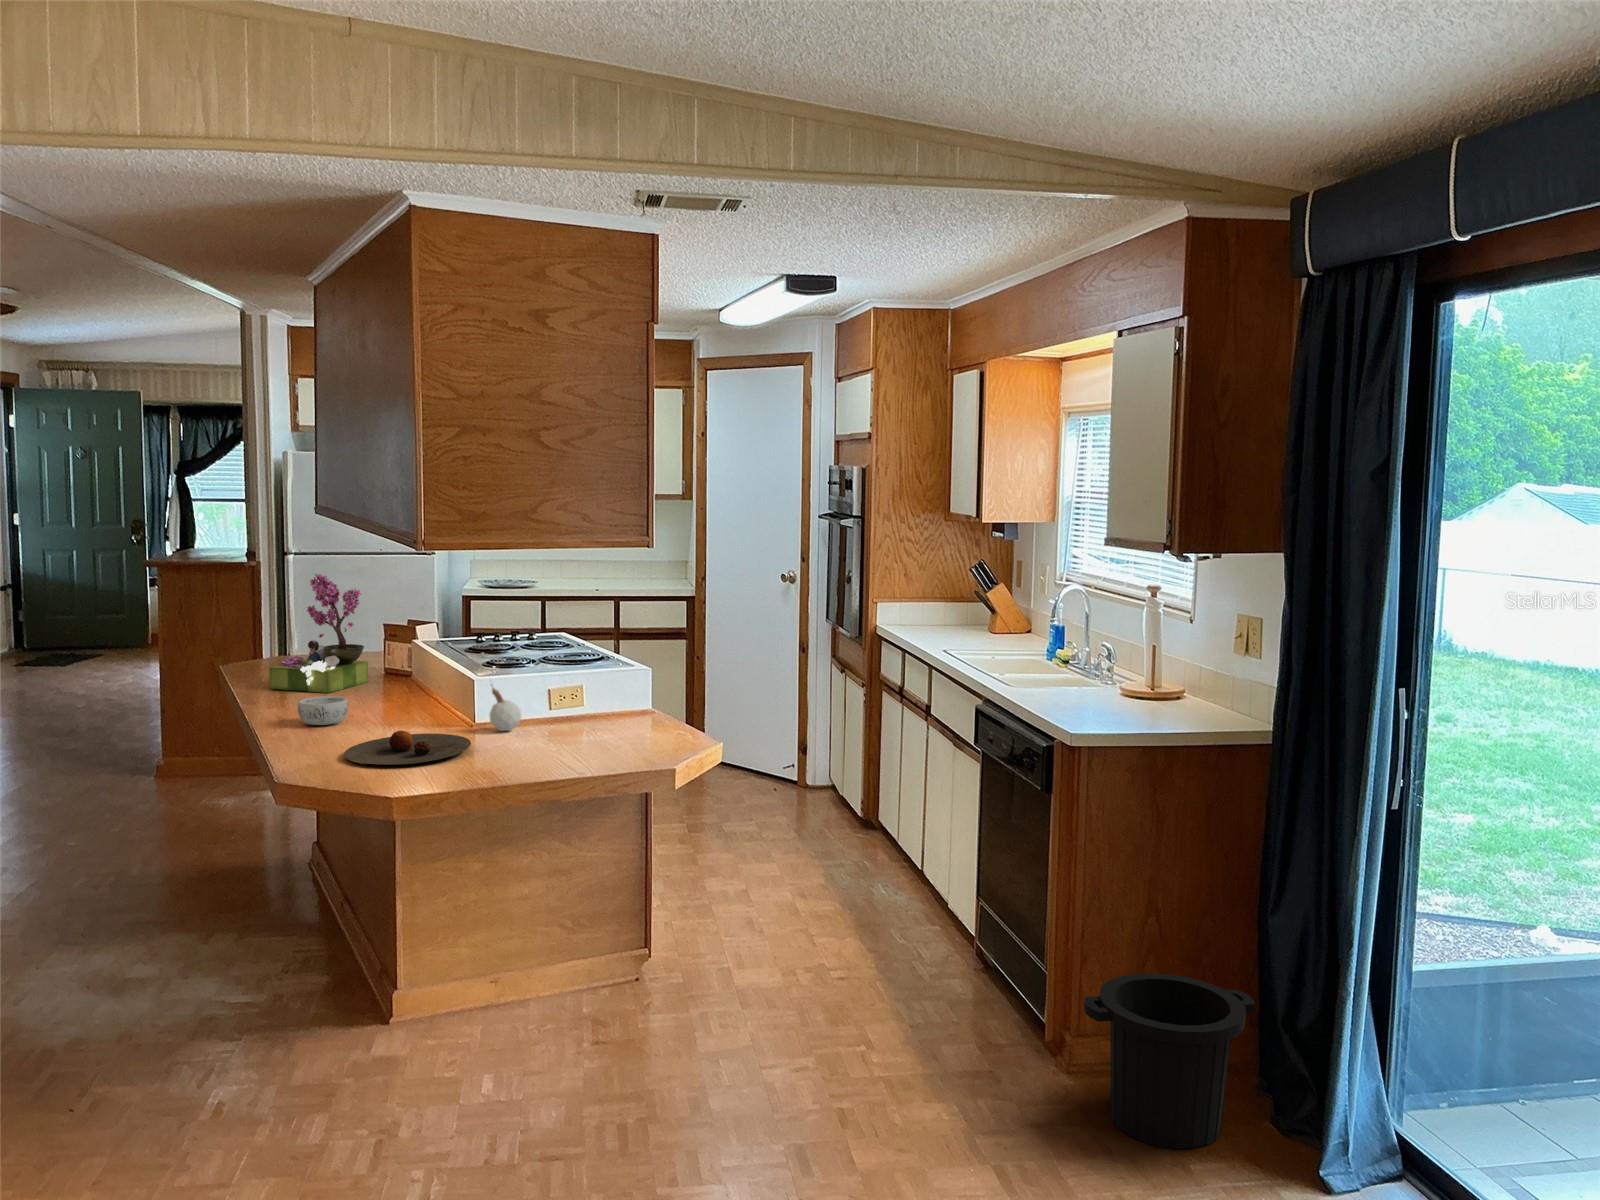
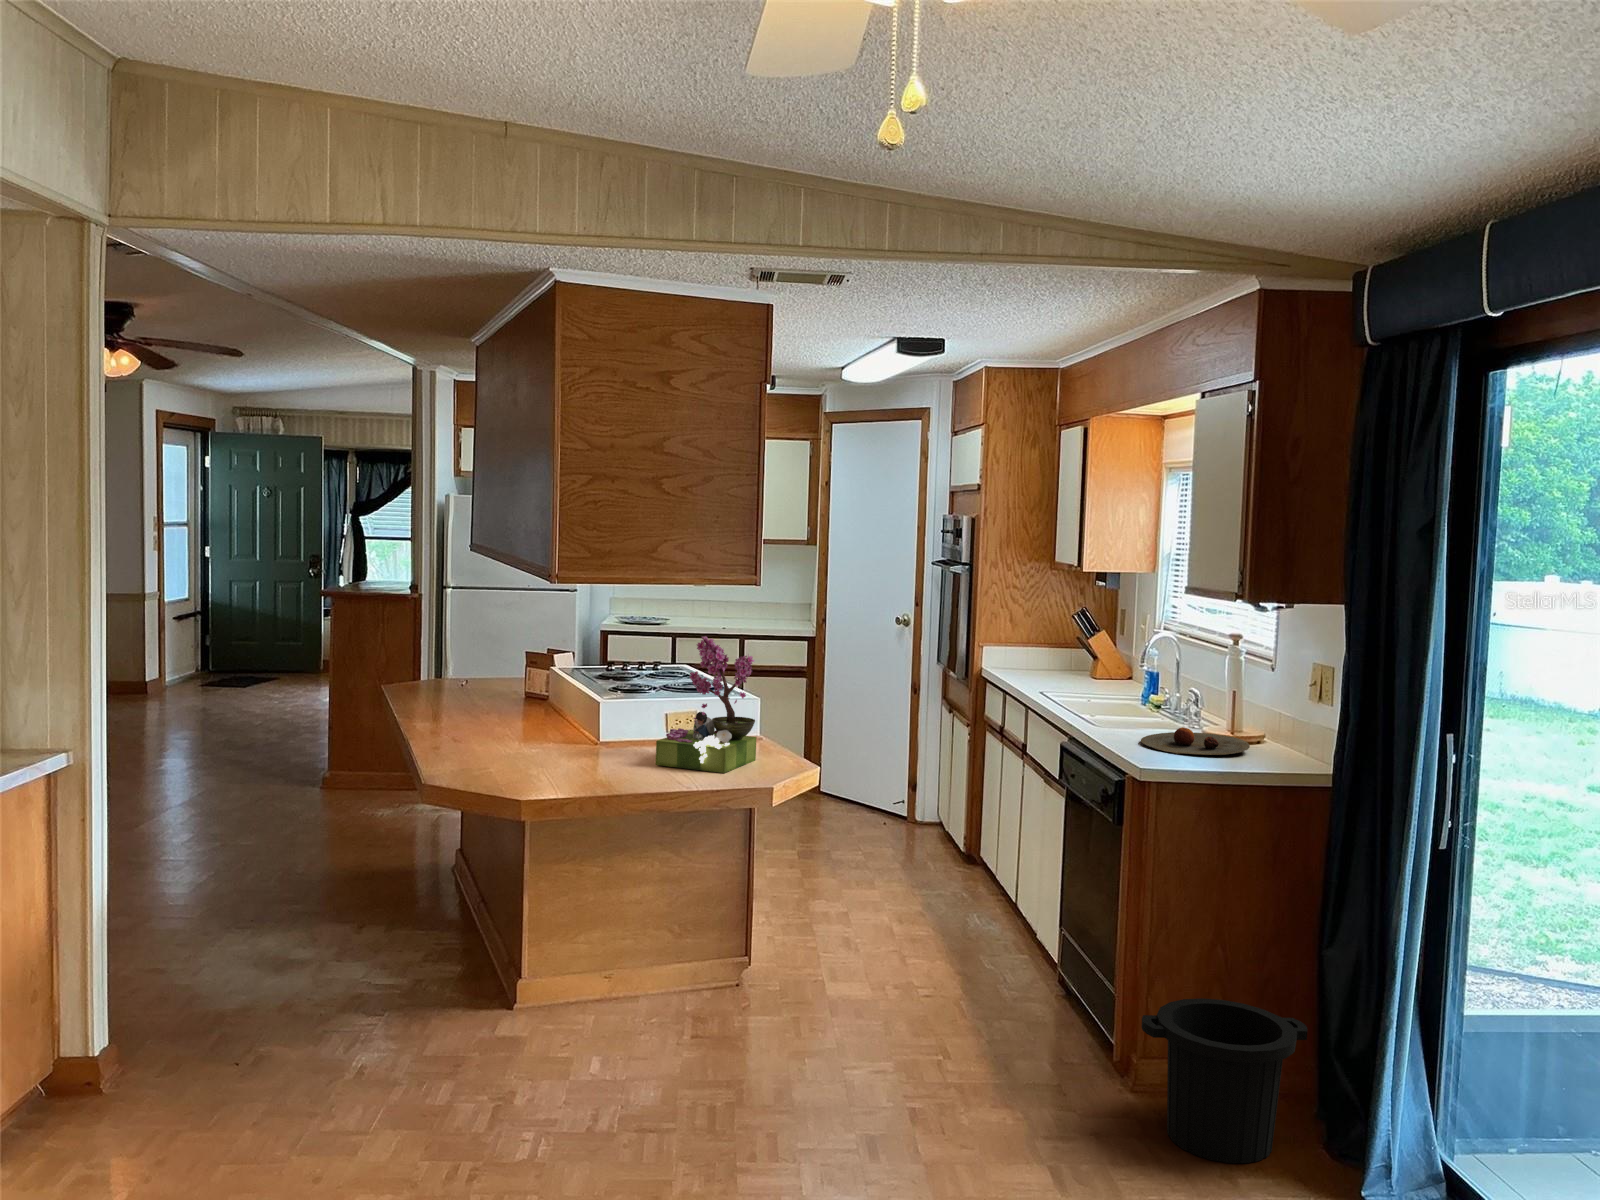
flower arrangement: present [269,574,368,693] -> present [656,636,756,773]
candle: present [490,684,521,731] -> none [610,700,638,749]
decorative bowl: present [298,696,348,725] -> none [444,712,488,737]
plate: present [344,730,471,765] -> present [1141,727,1250,755]

